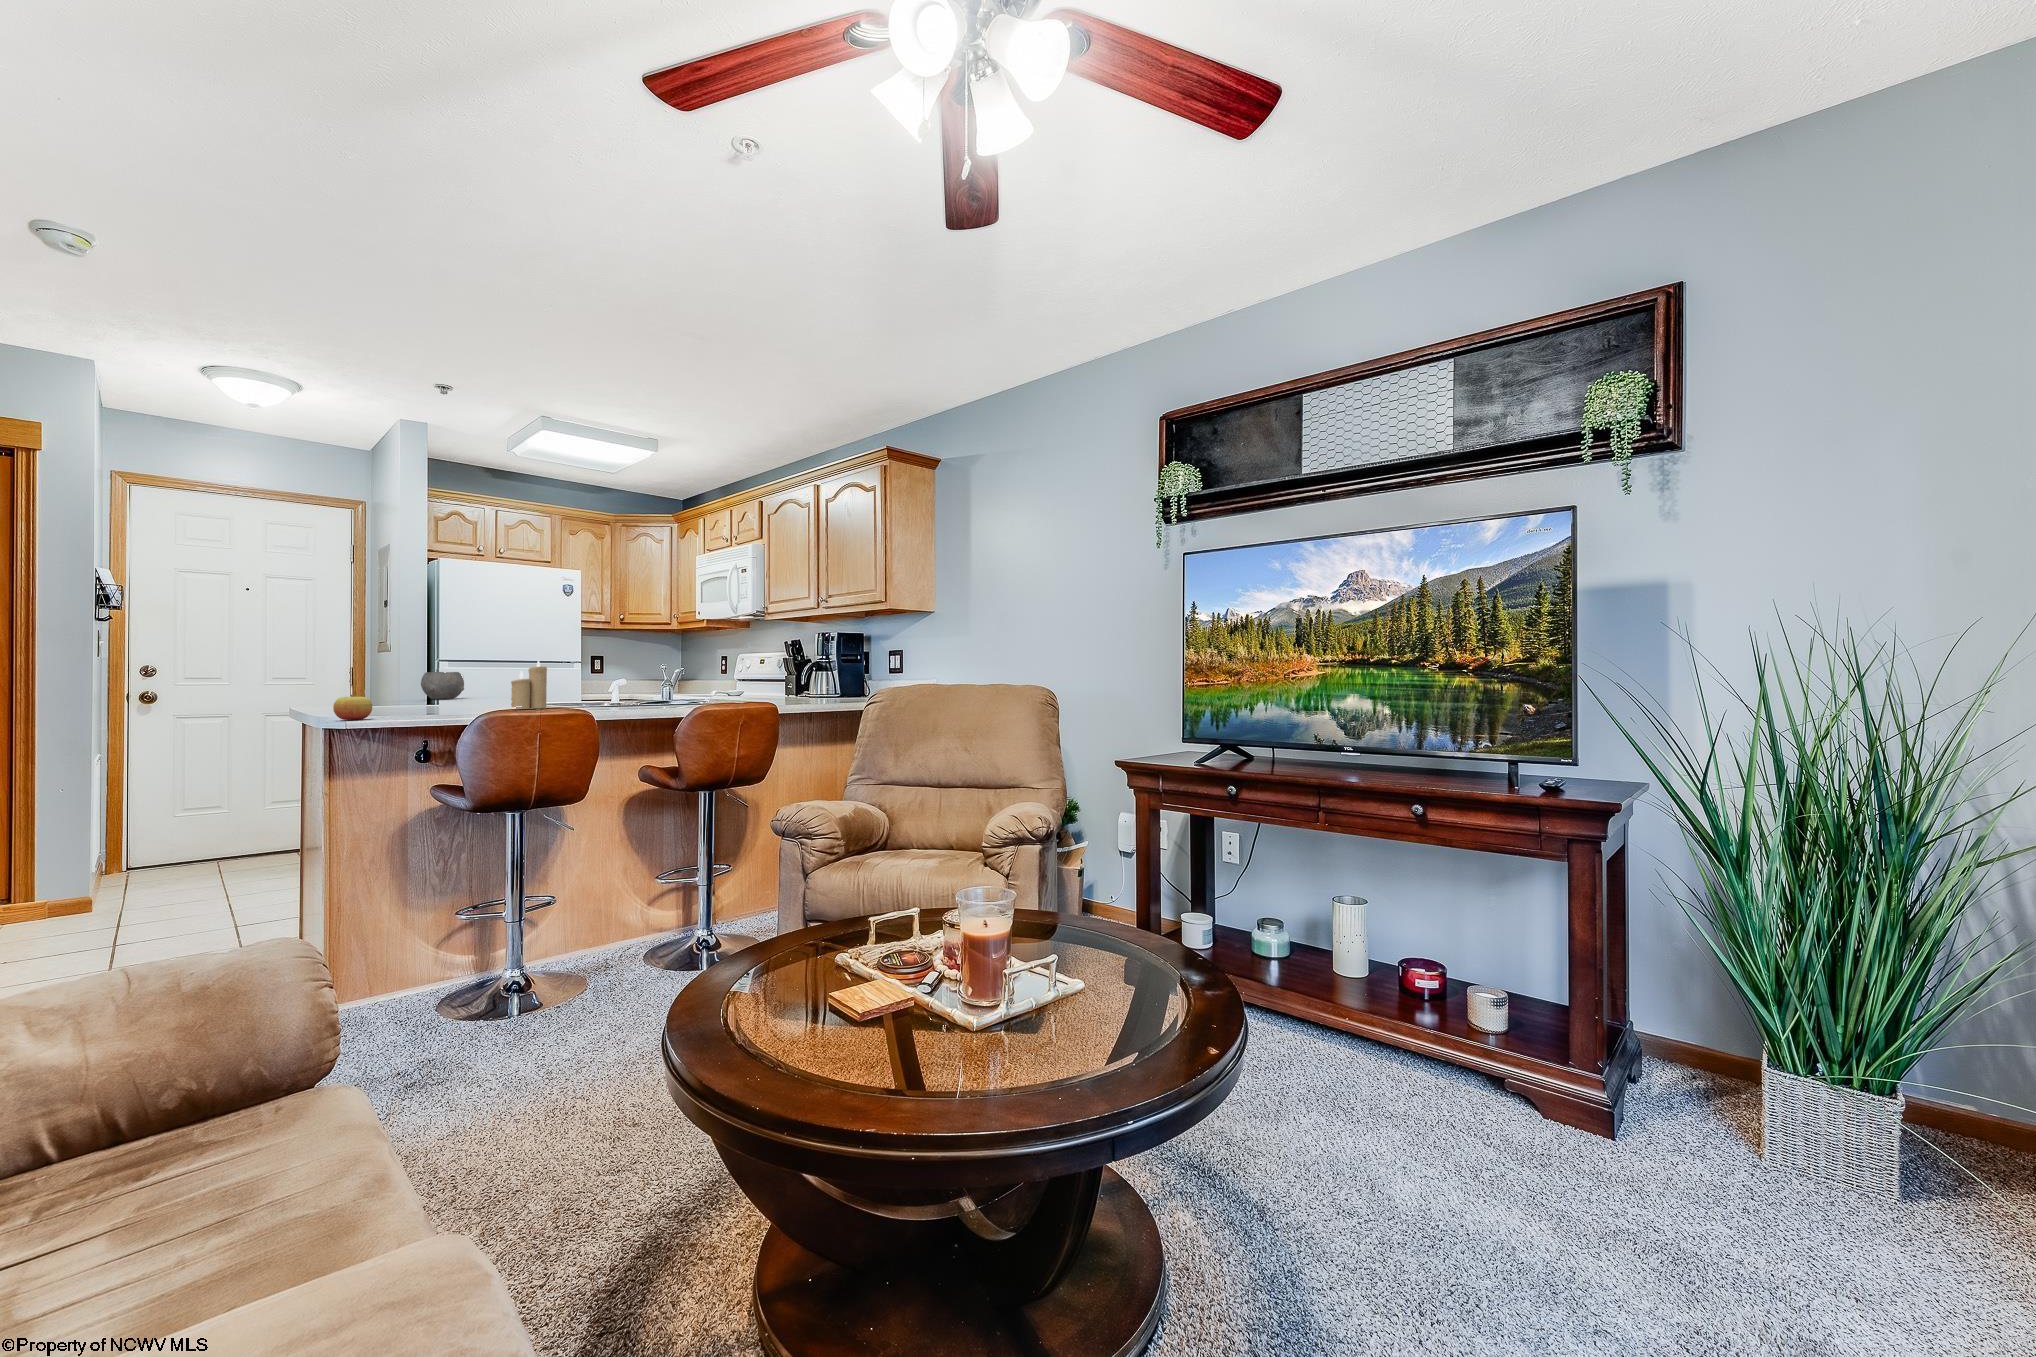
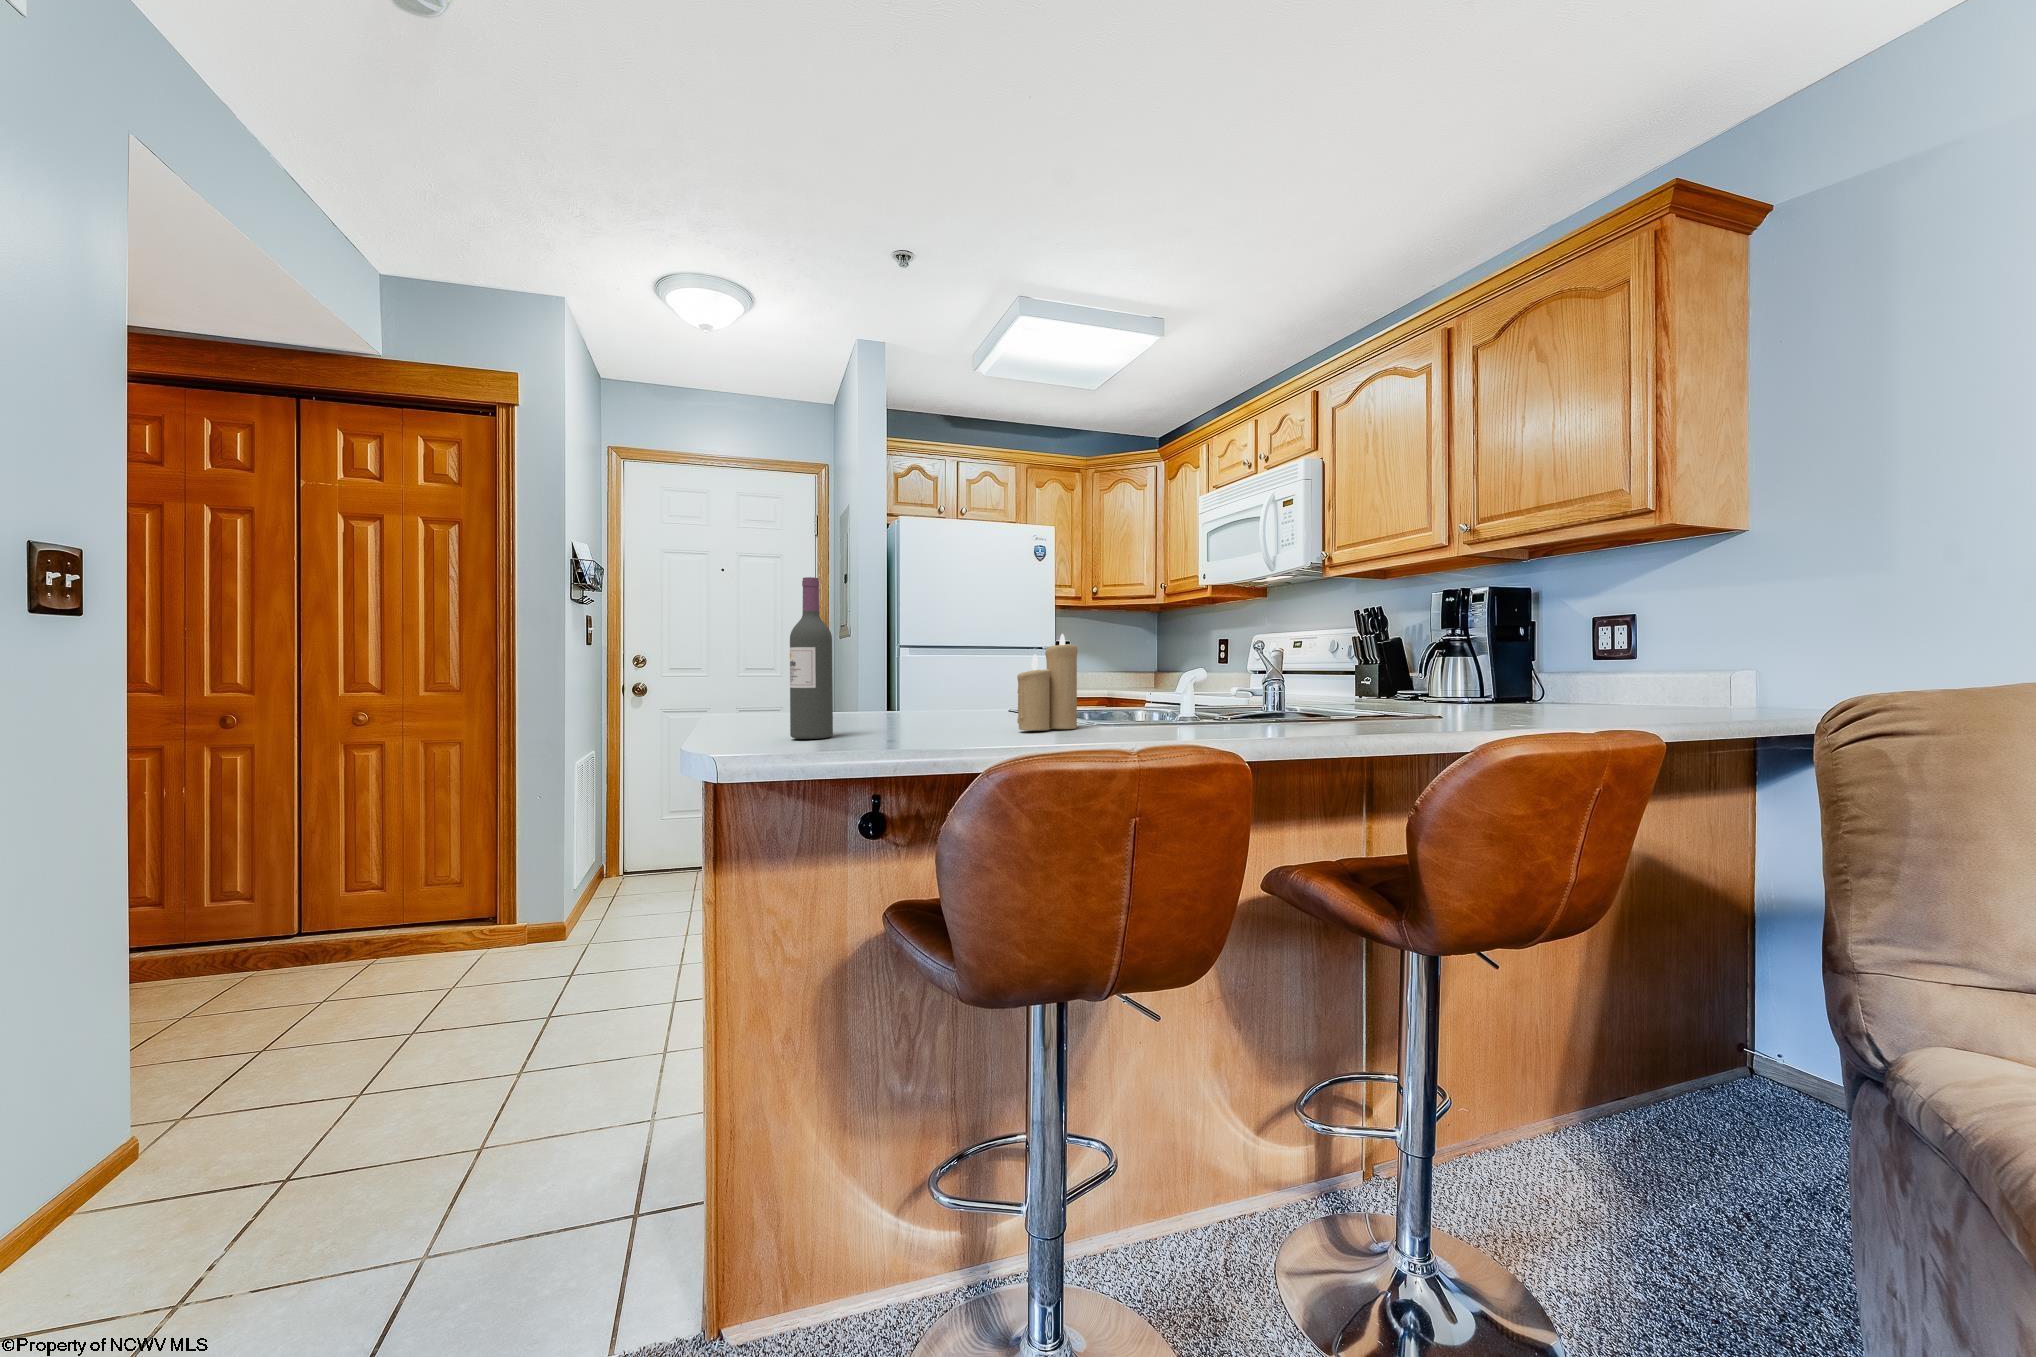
wine bottle: none [369,629,397,715] -> present [790,577,833,739]
bowl: present [421,672,464,699] -> none [884,660,931,695]
apple: present [333,695,372,720] -> none [714,704,781,757]

